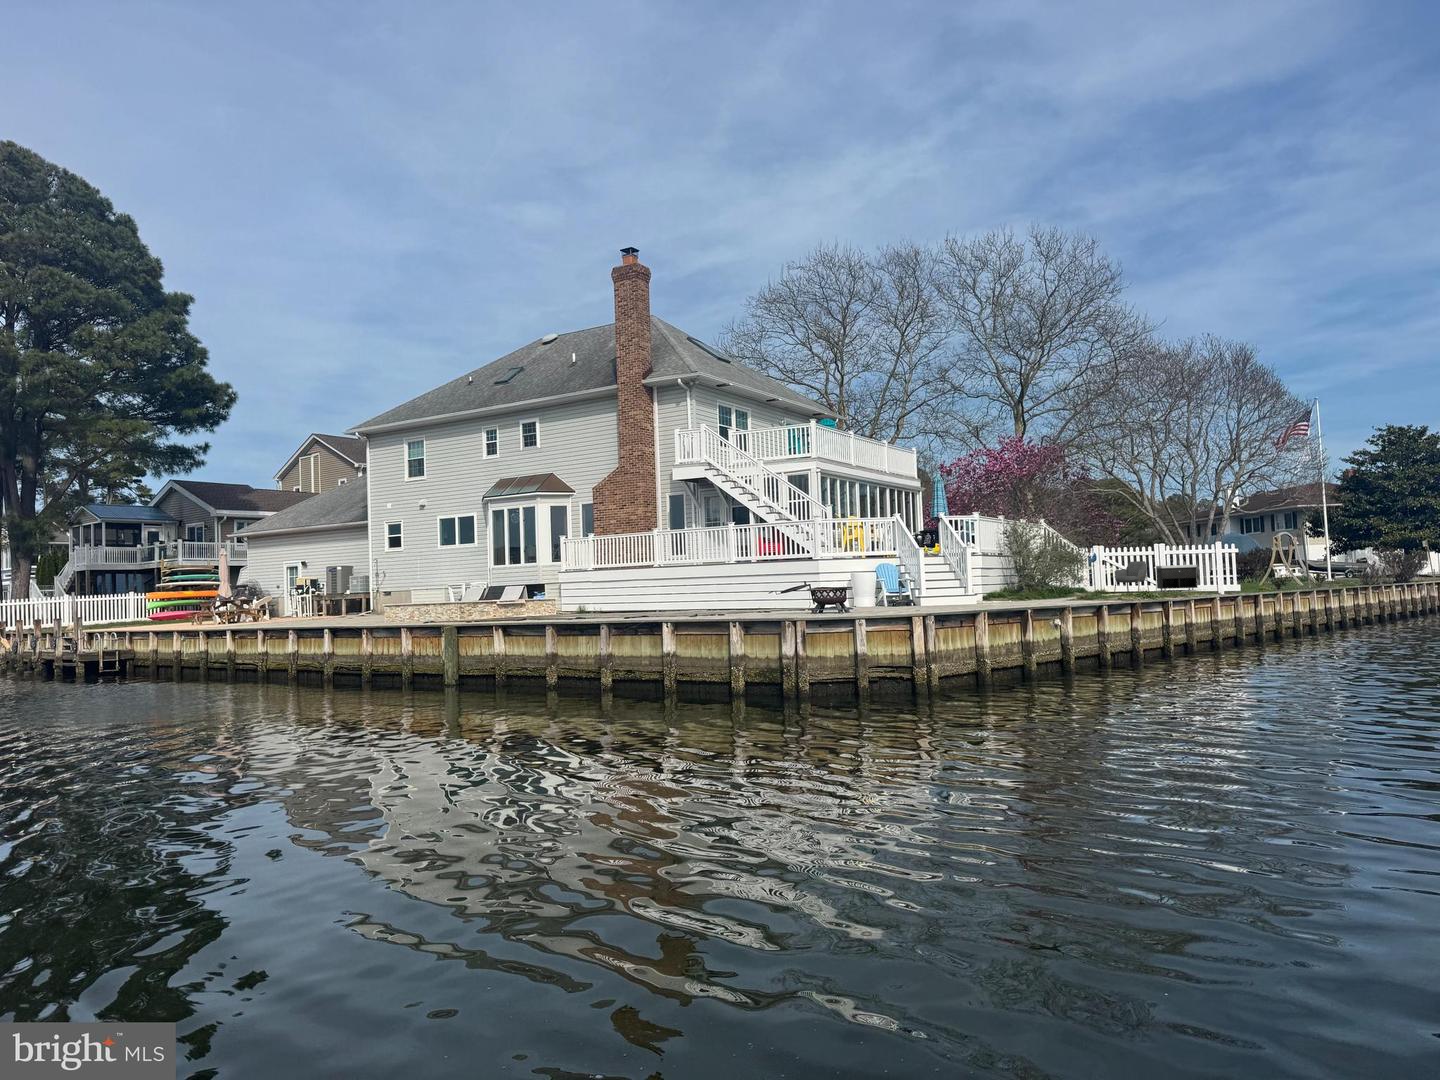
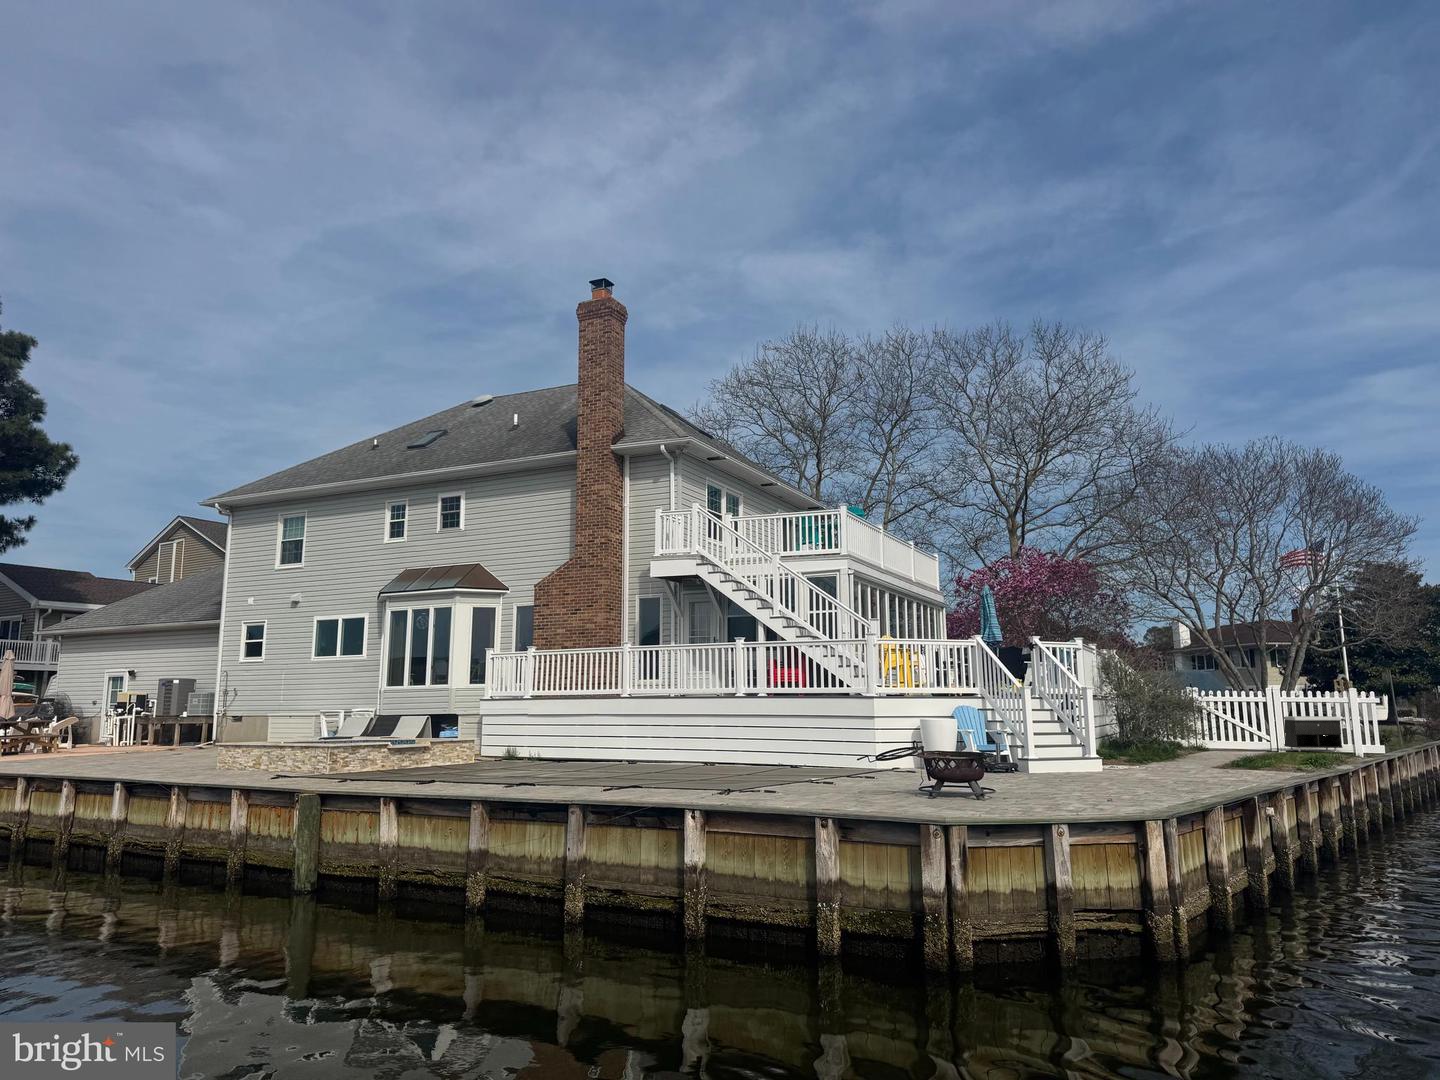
armchair: present [1114,561,1149,593] -> none [1229,709,1277,752]

